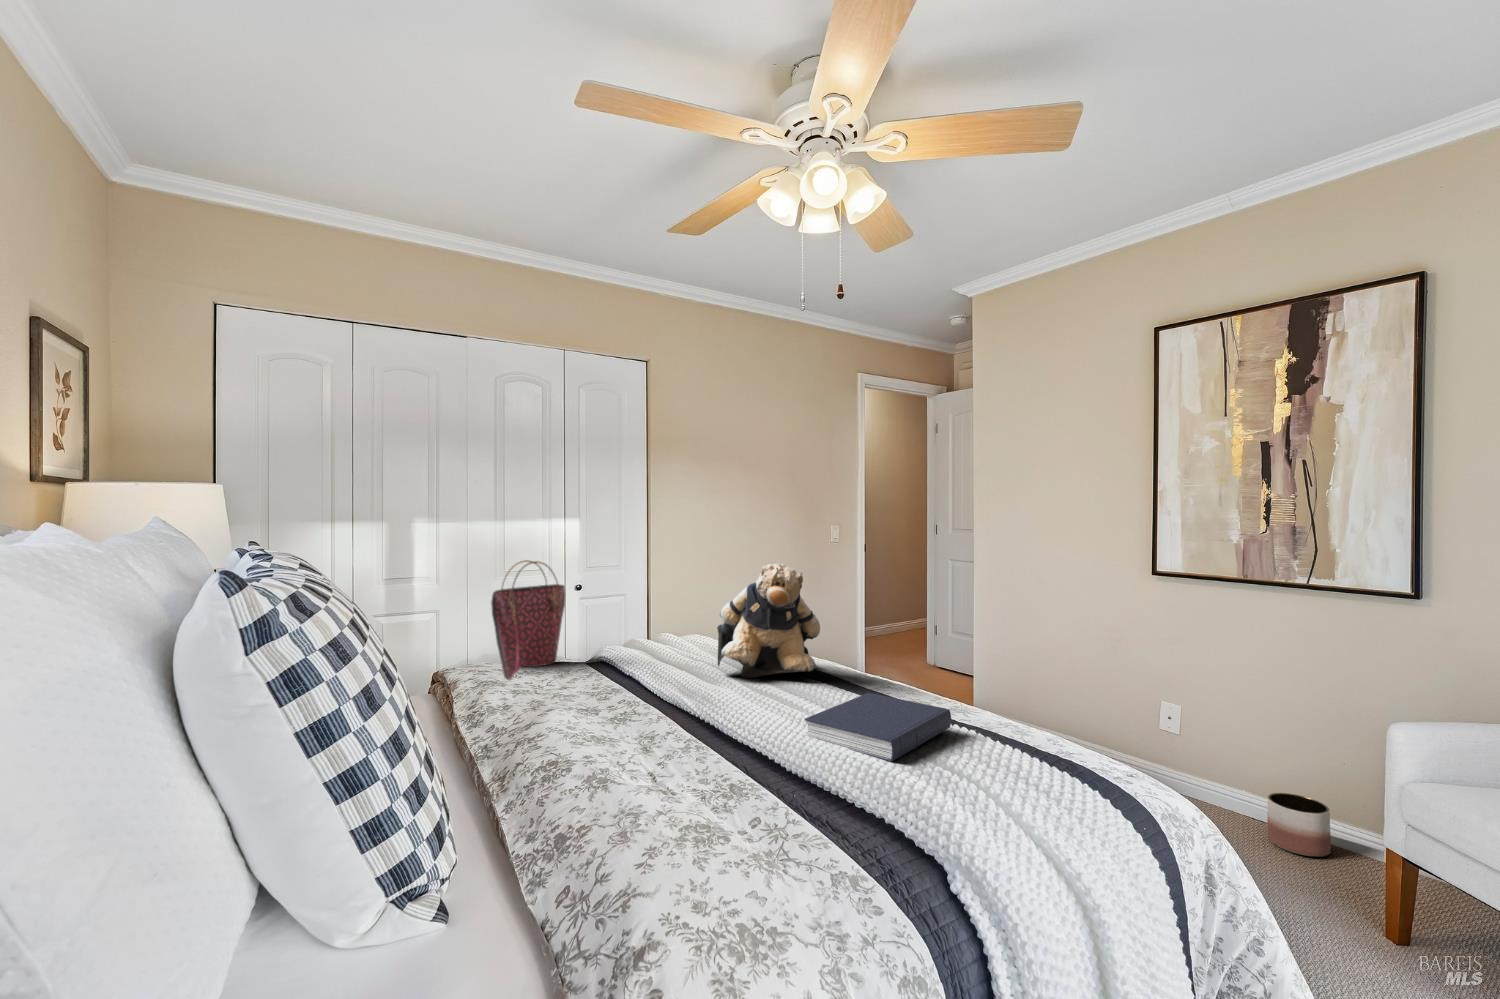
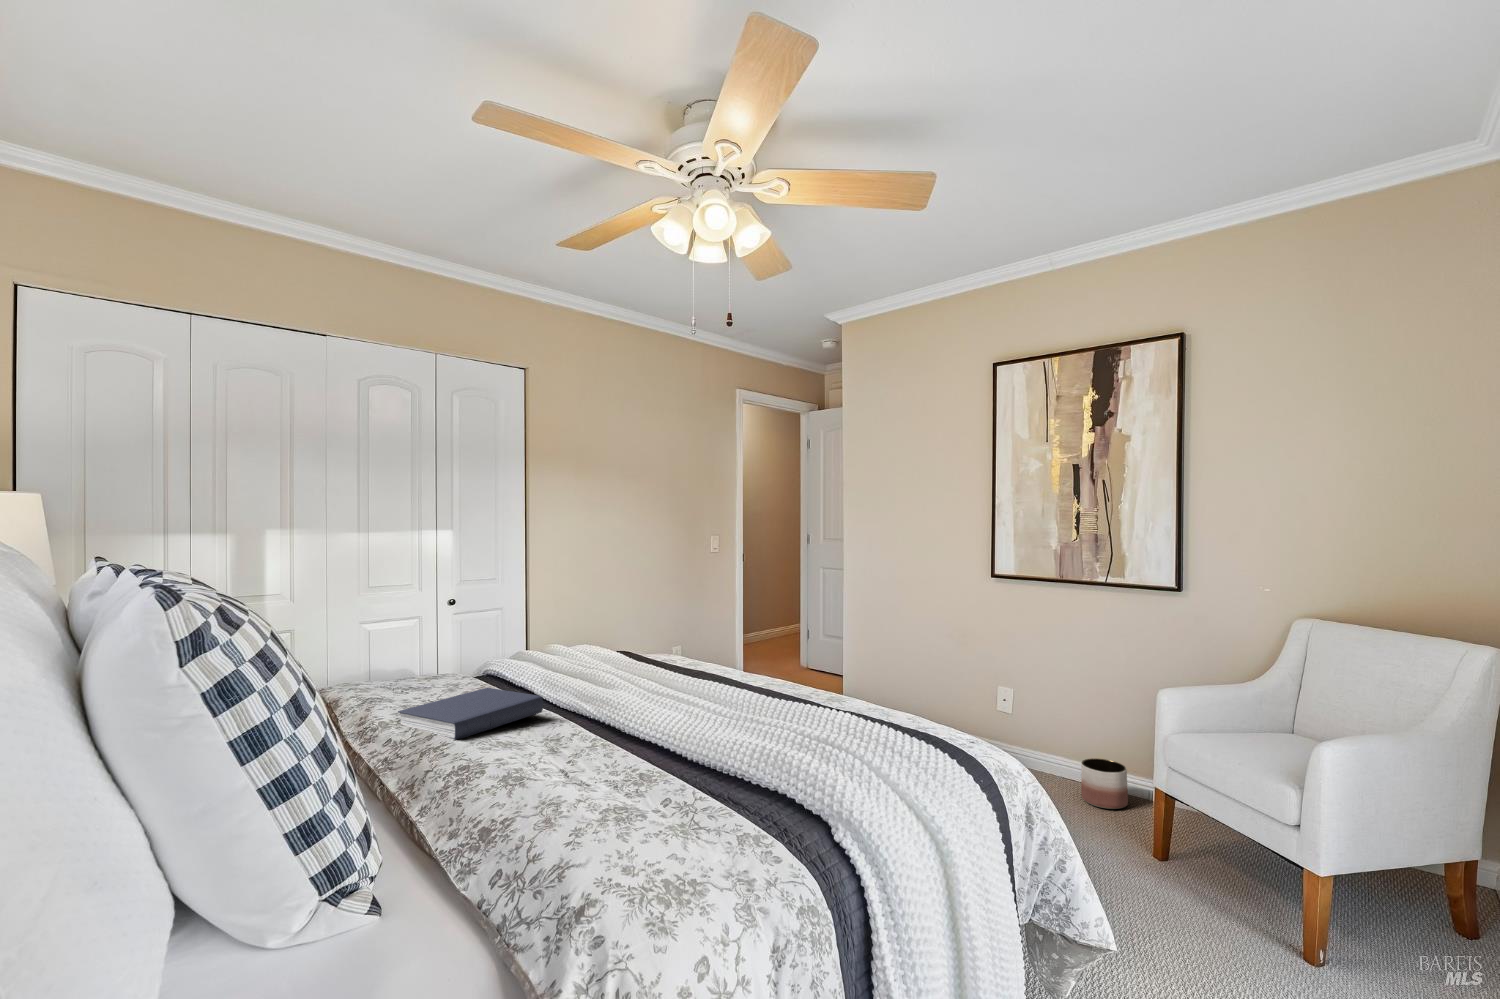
handbag: present [491,560,565,680] -> none [373,576,450,700]
teddy bear: present [717,563,820,678] -> none [607,573,707,683]
book: present [804,693,951,762] -> present [398,688,543,740]

